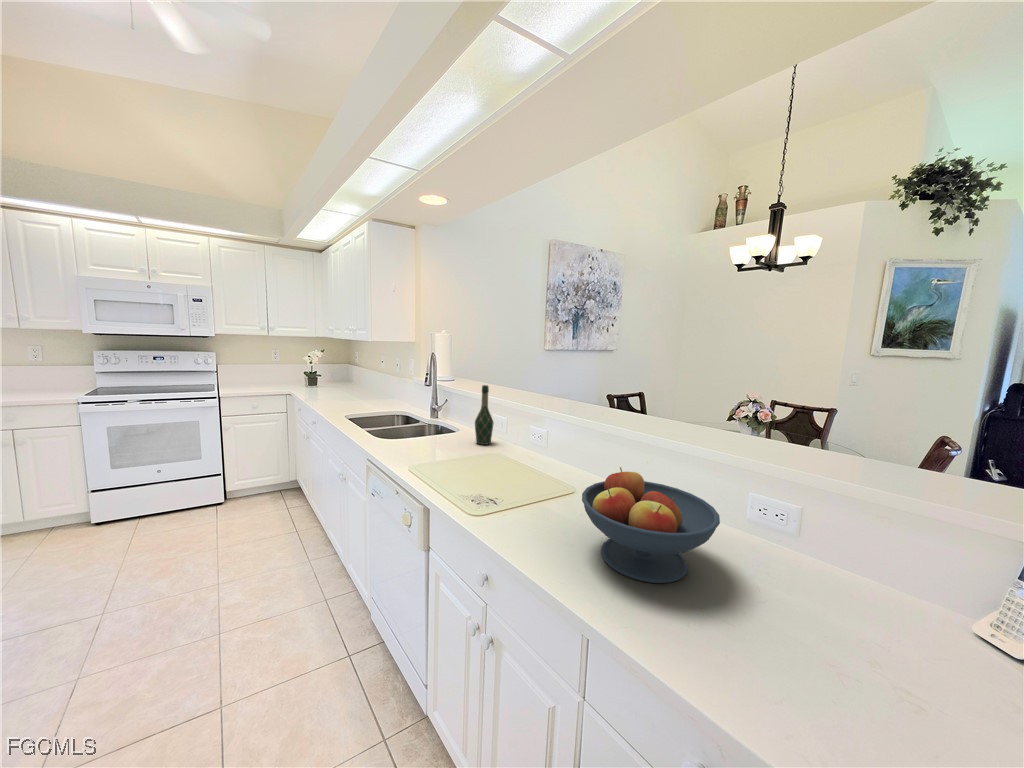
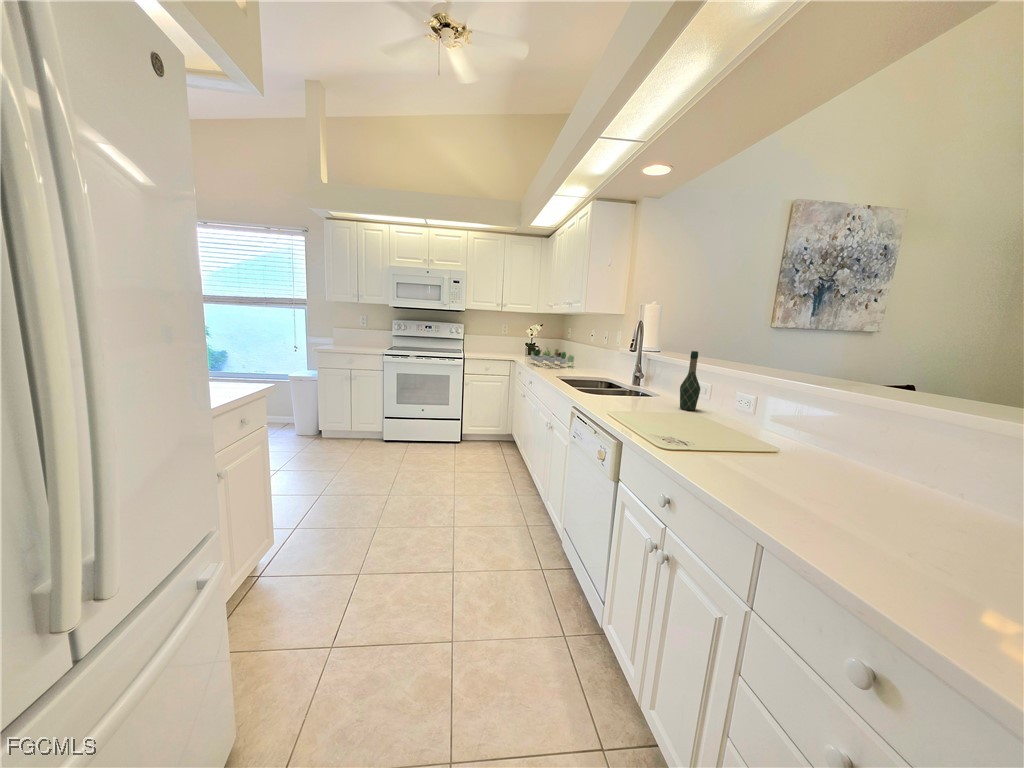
succulent plant: none [311,377,365,400] -> present [531,347,574,367]
fruit bowl: present [582,467,720,583] -> none [792,421,982,538]

